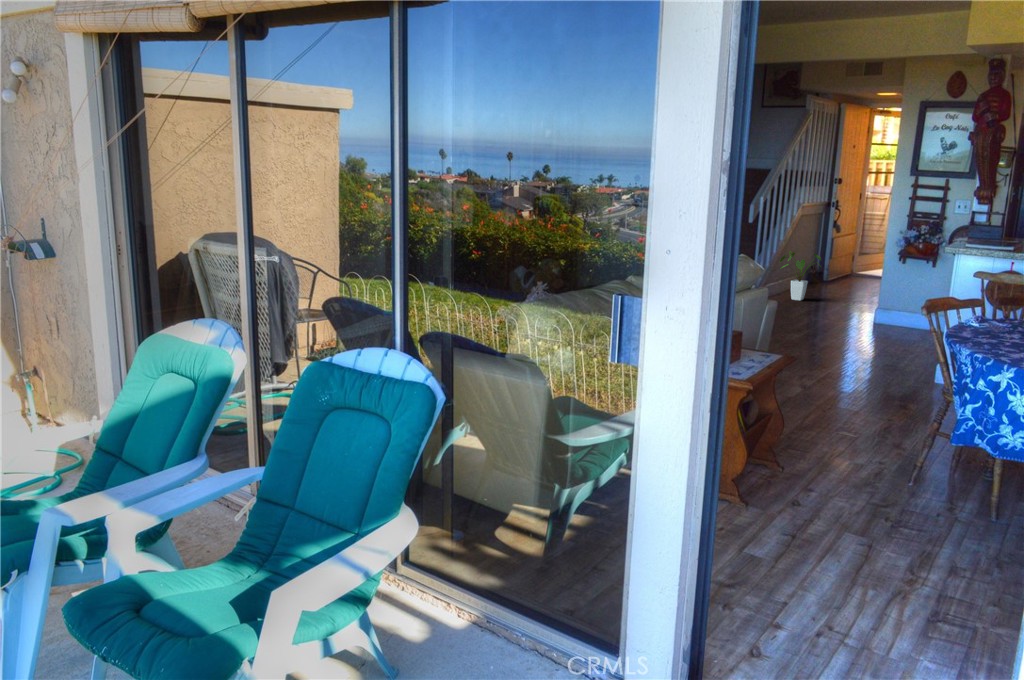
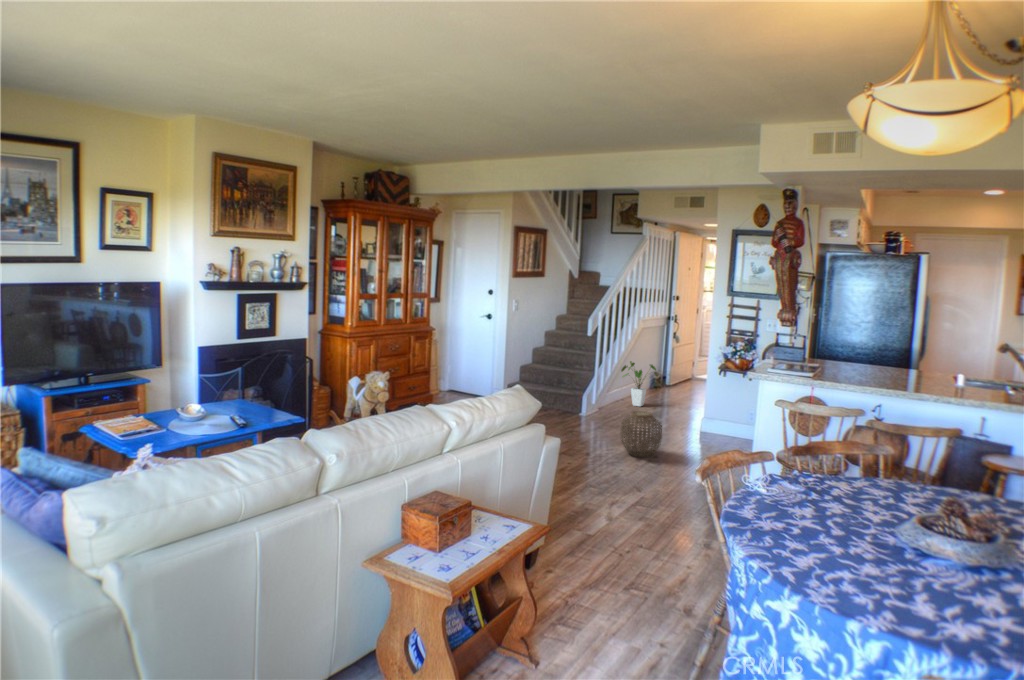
woven basket: none [793,296,839,343] -> present [621,411,662,457]

